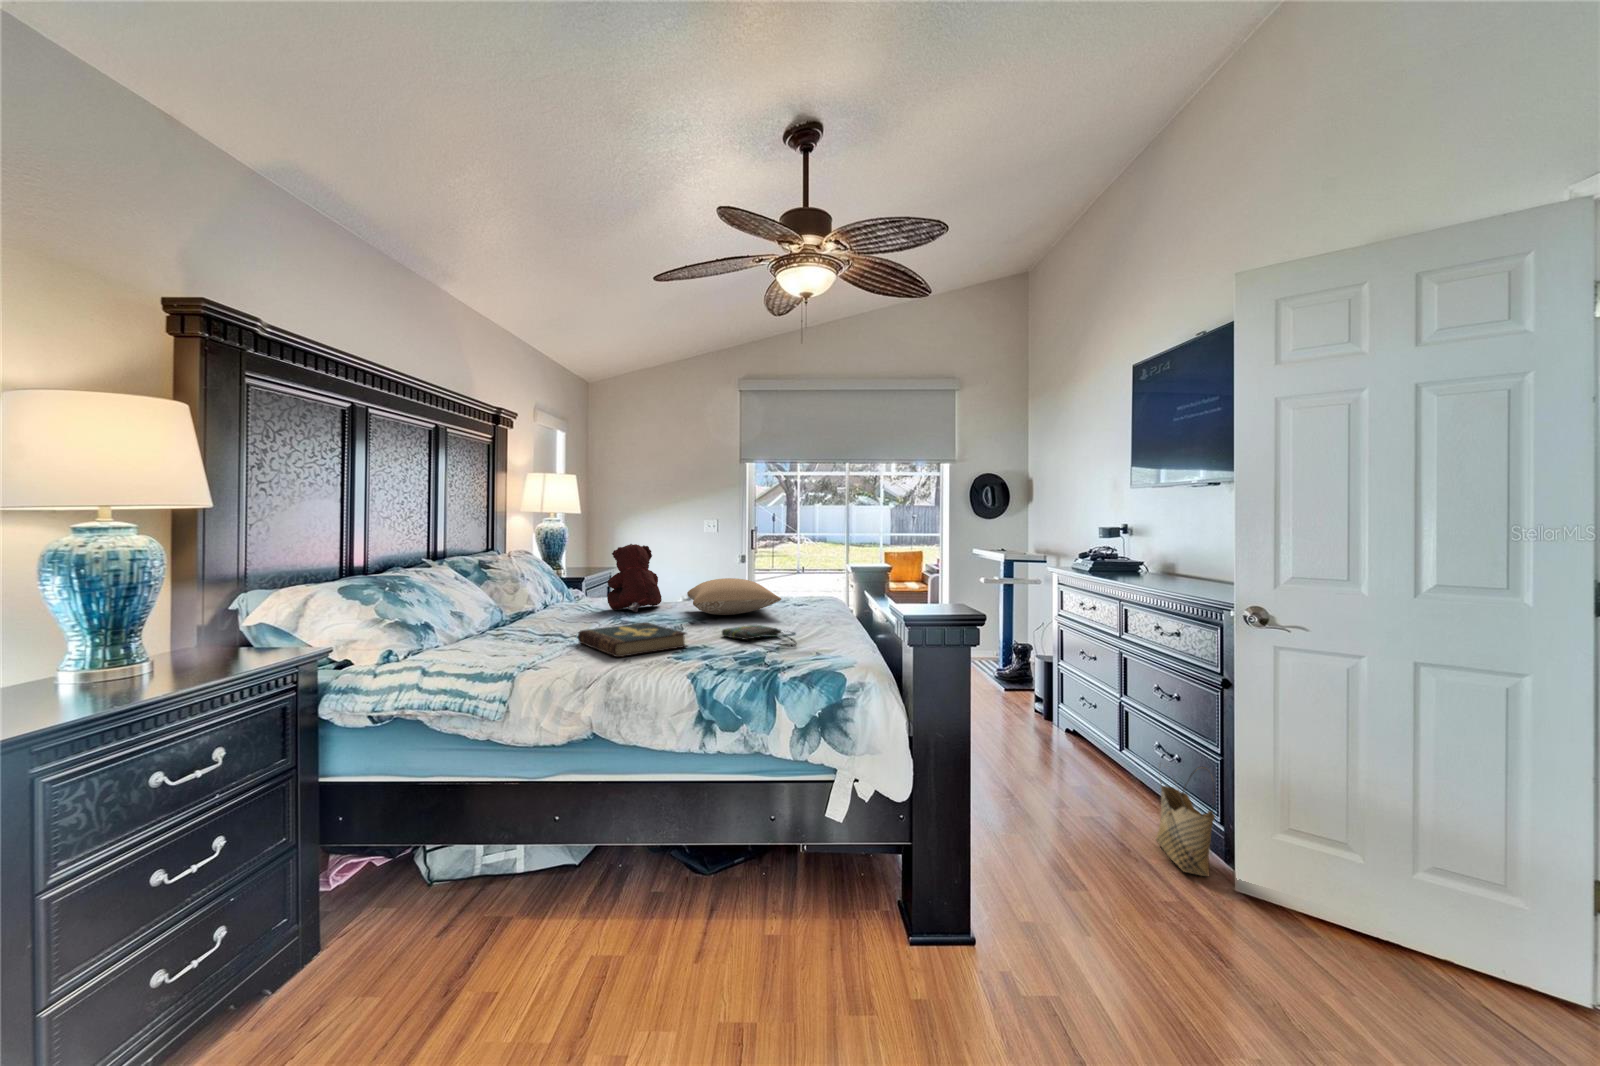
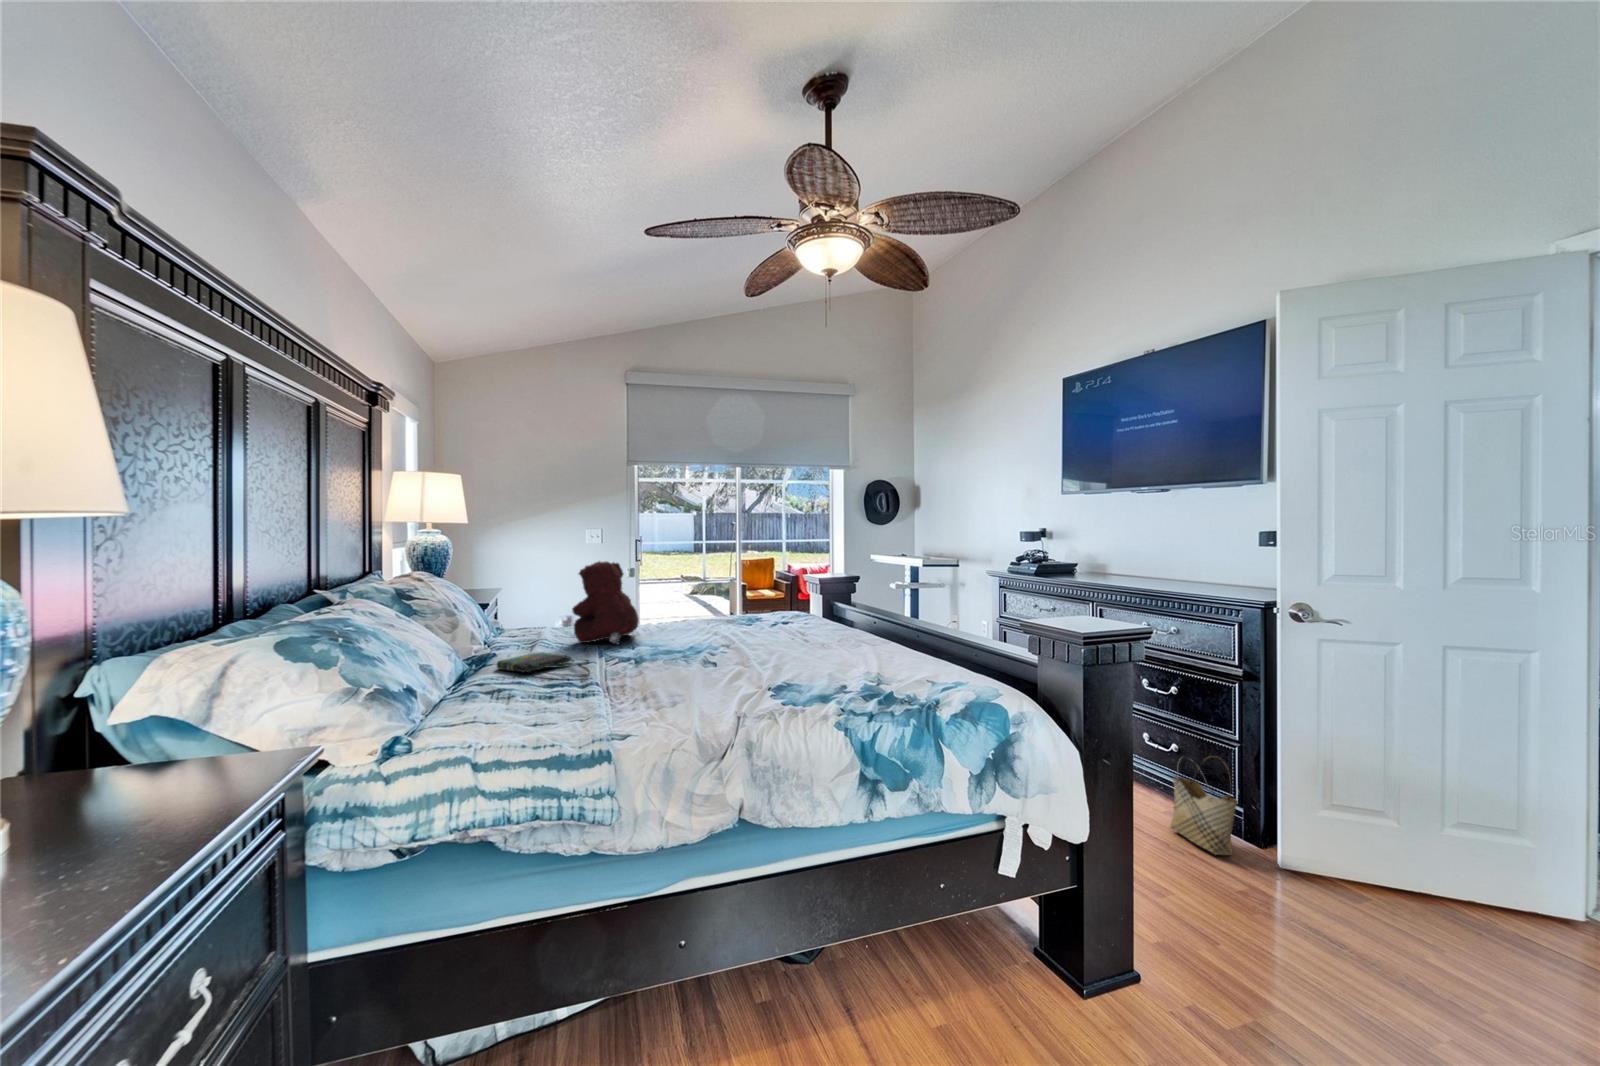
pillow: present [687,578,781,615] -> none [673,599,802,642]
book: present [578,623,687,657] -> none [624,660,773,712]
tote bag: present [722,625,796,647] -> present [497,652,590,677]

